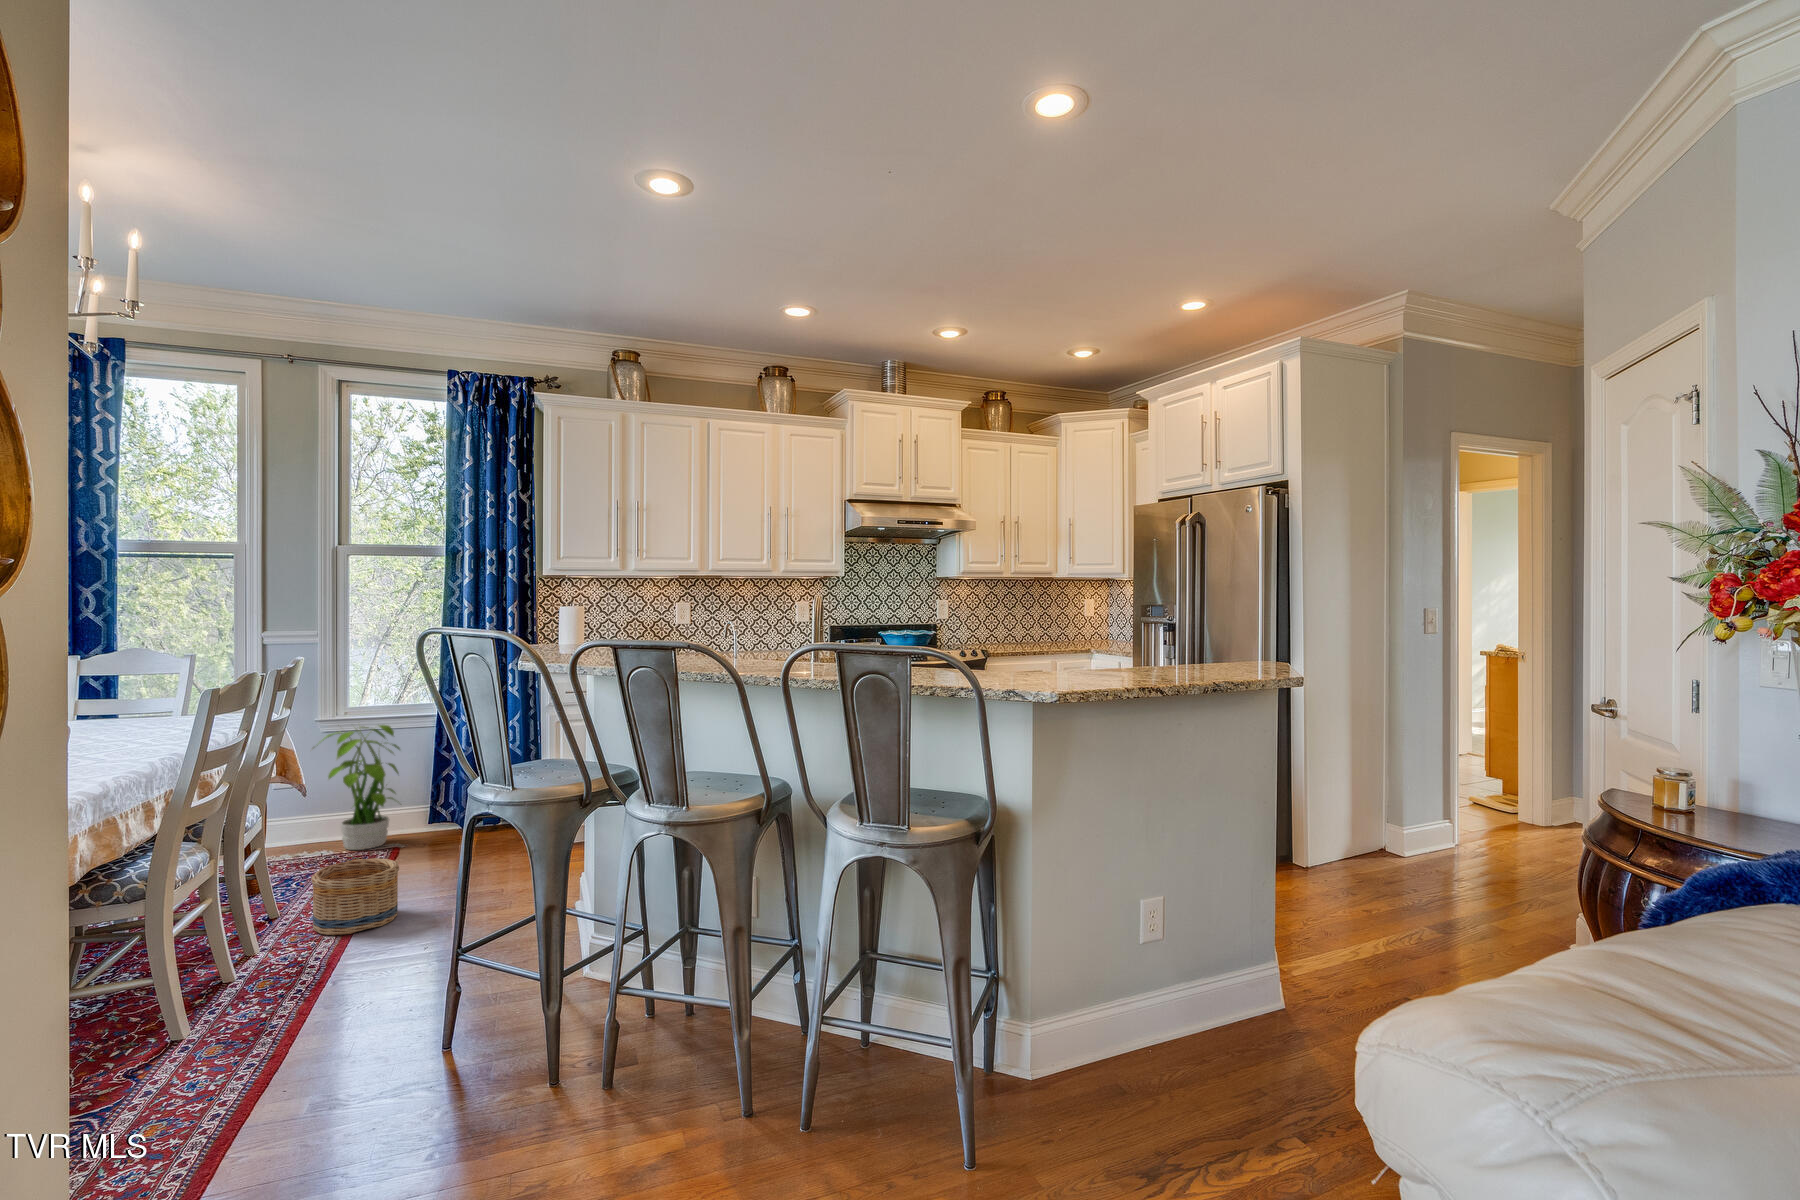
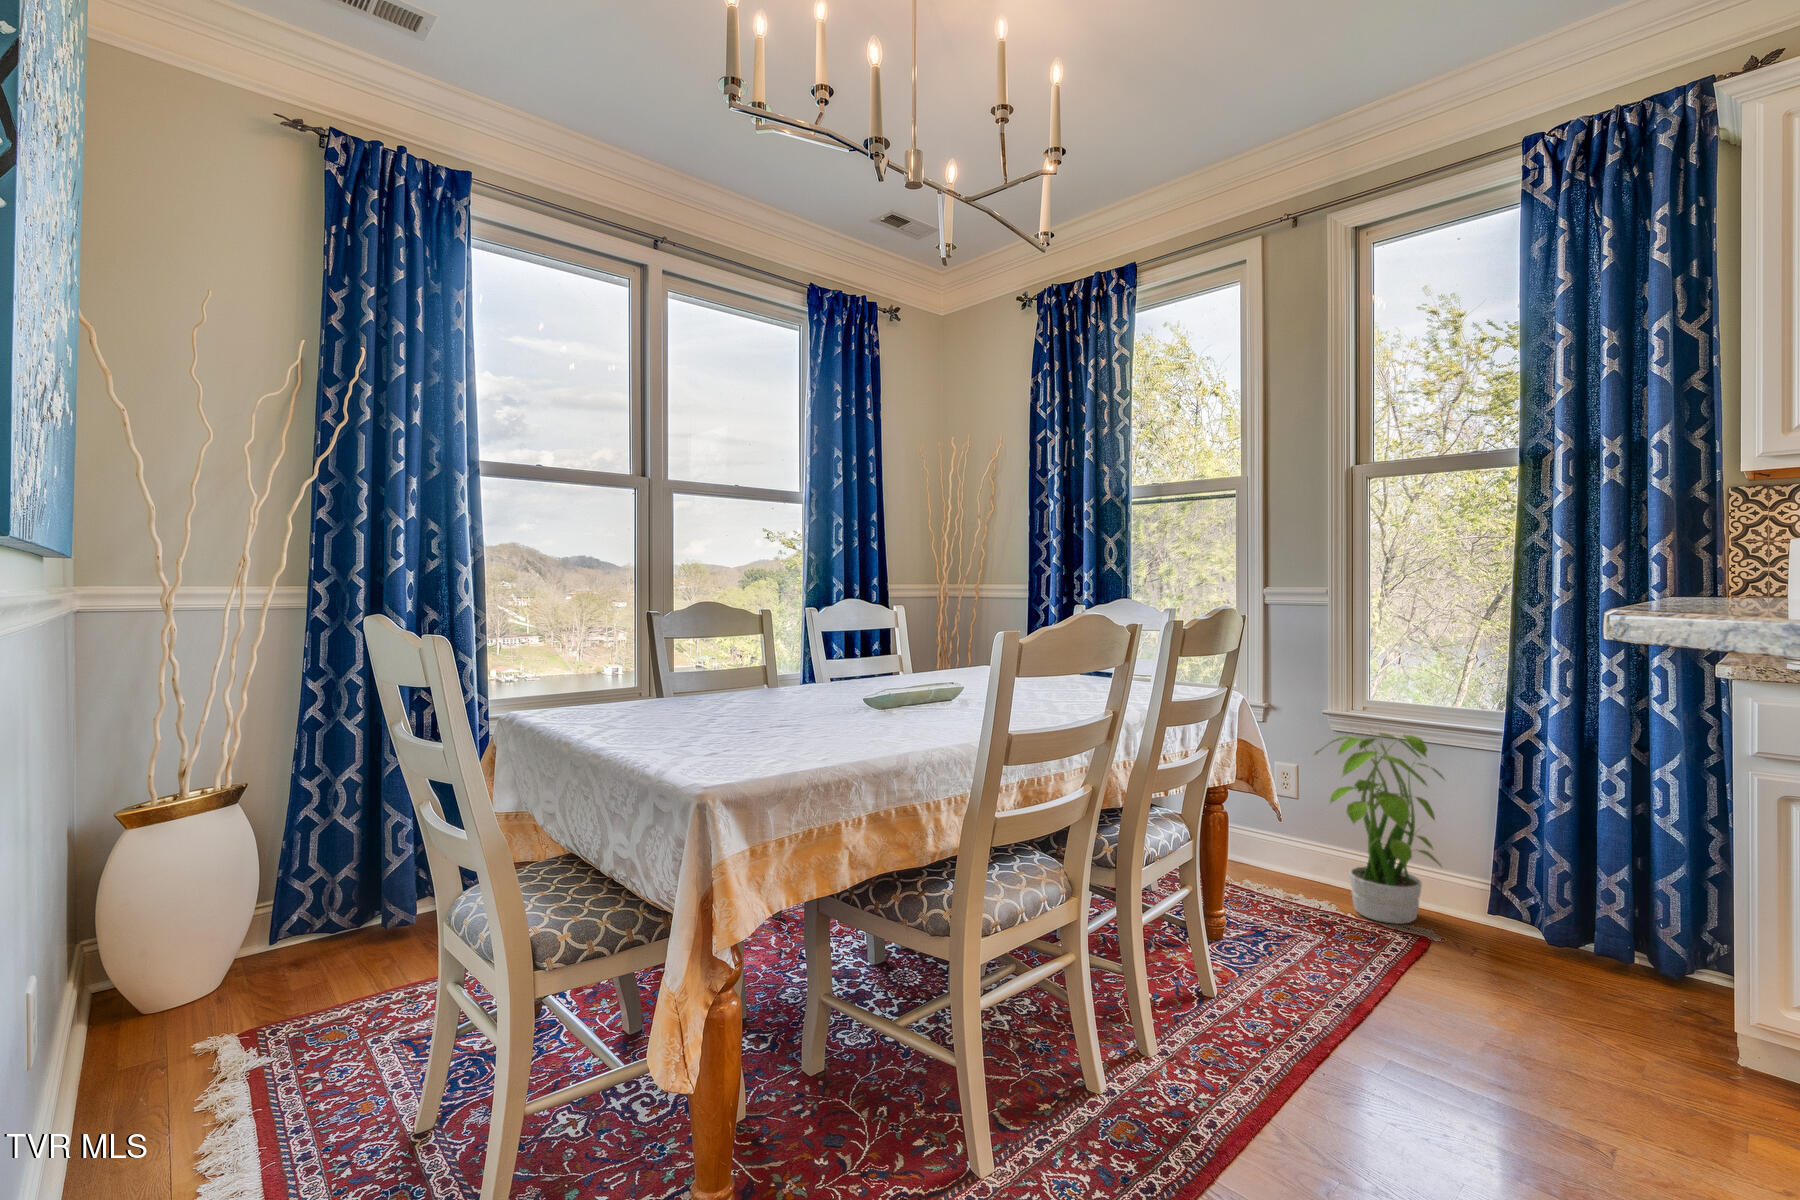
basket: present [311,858,399,935] -> none [1232,955,1374,1109]

